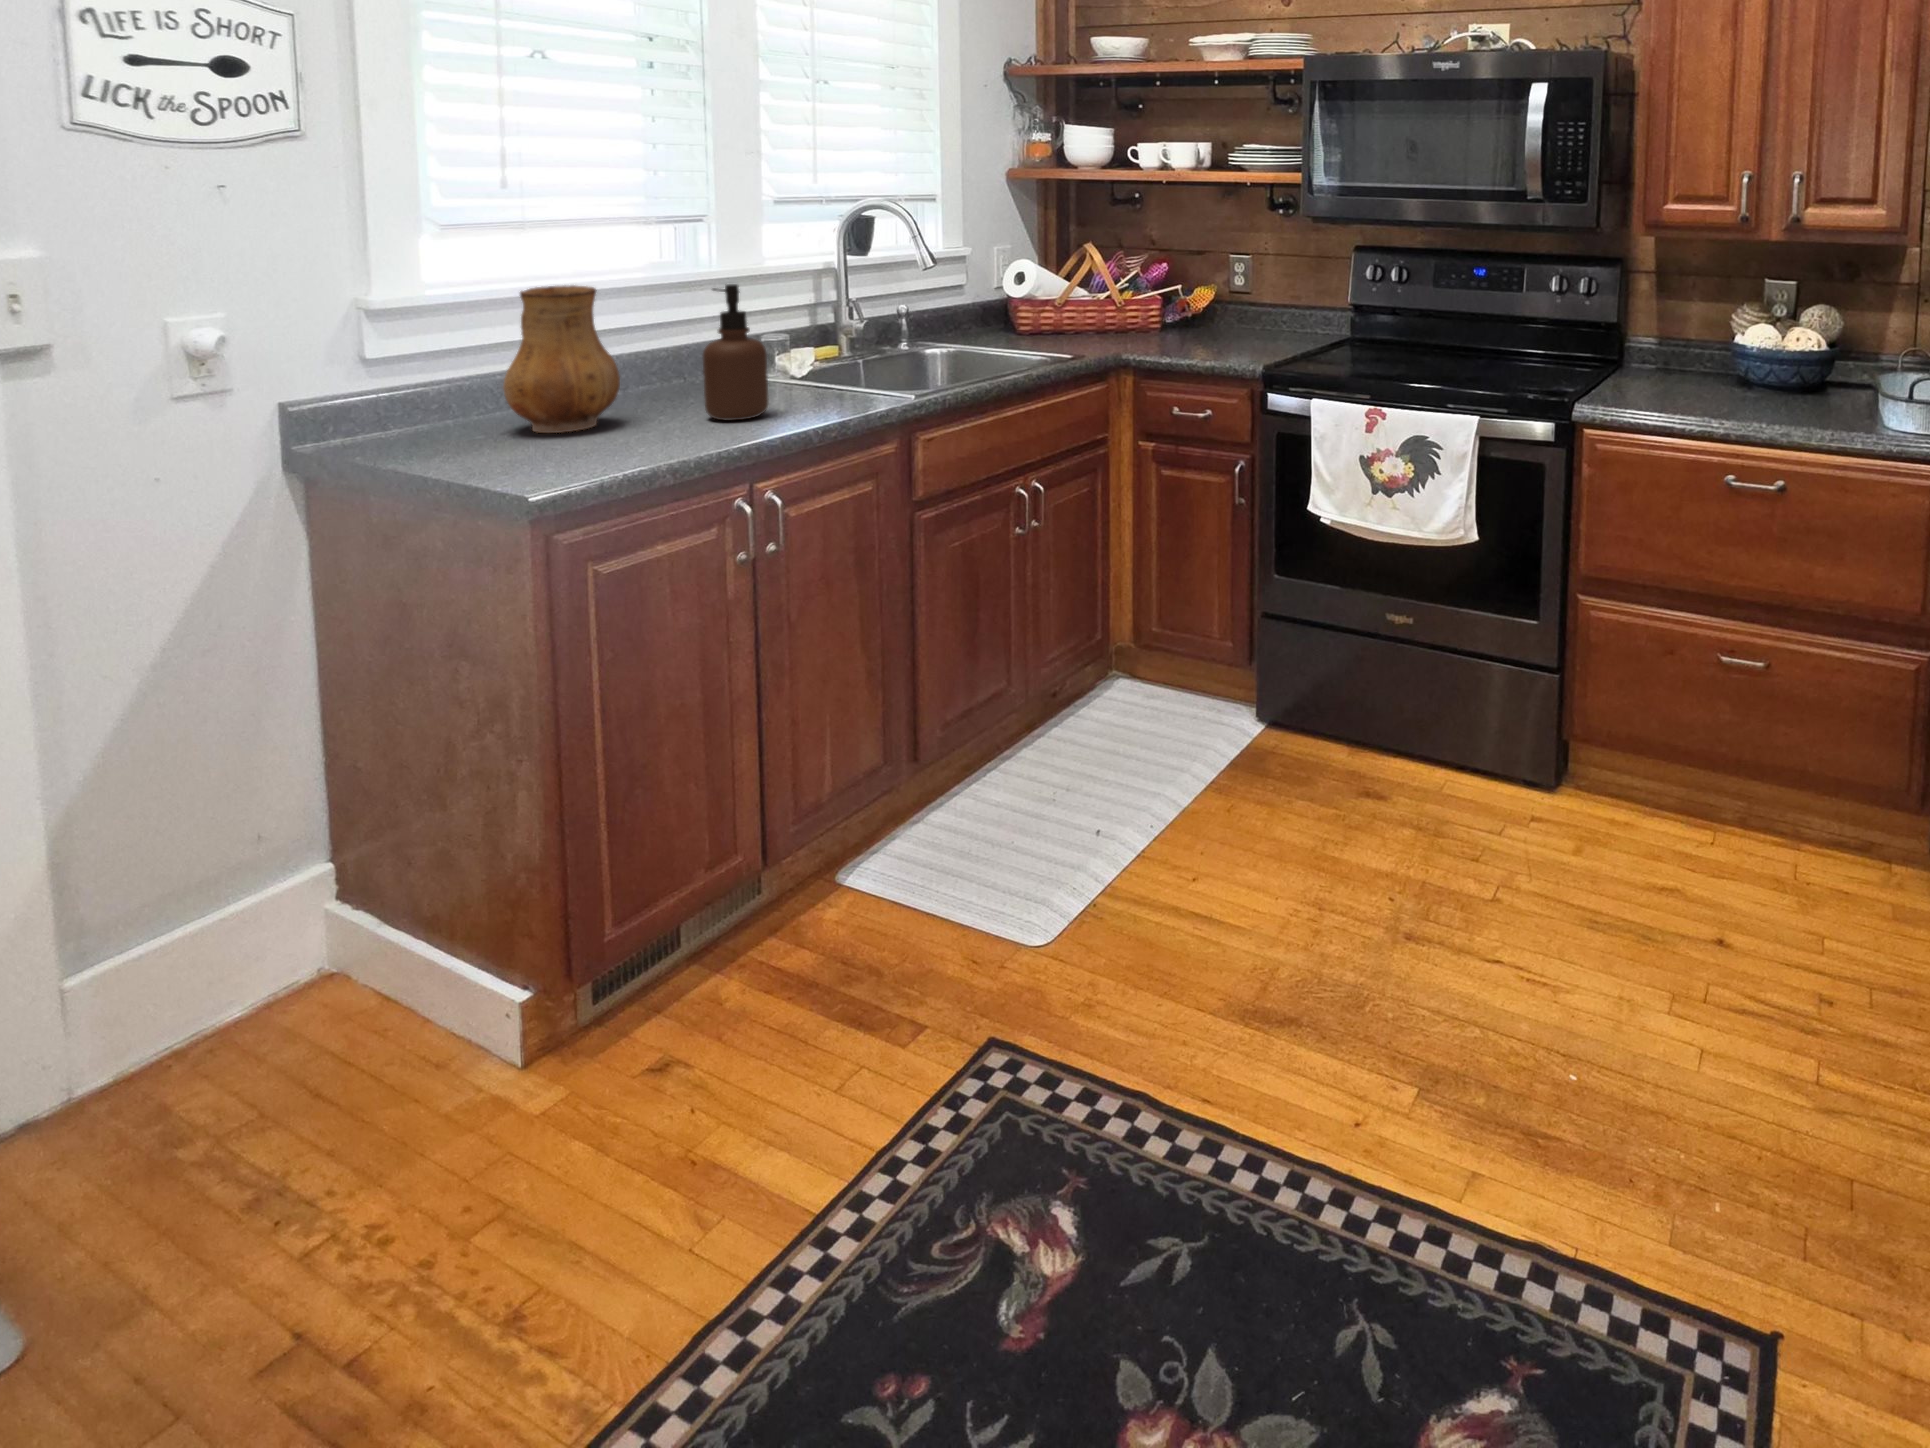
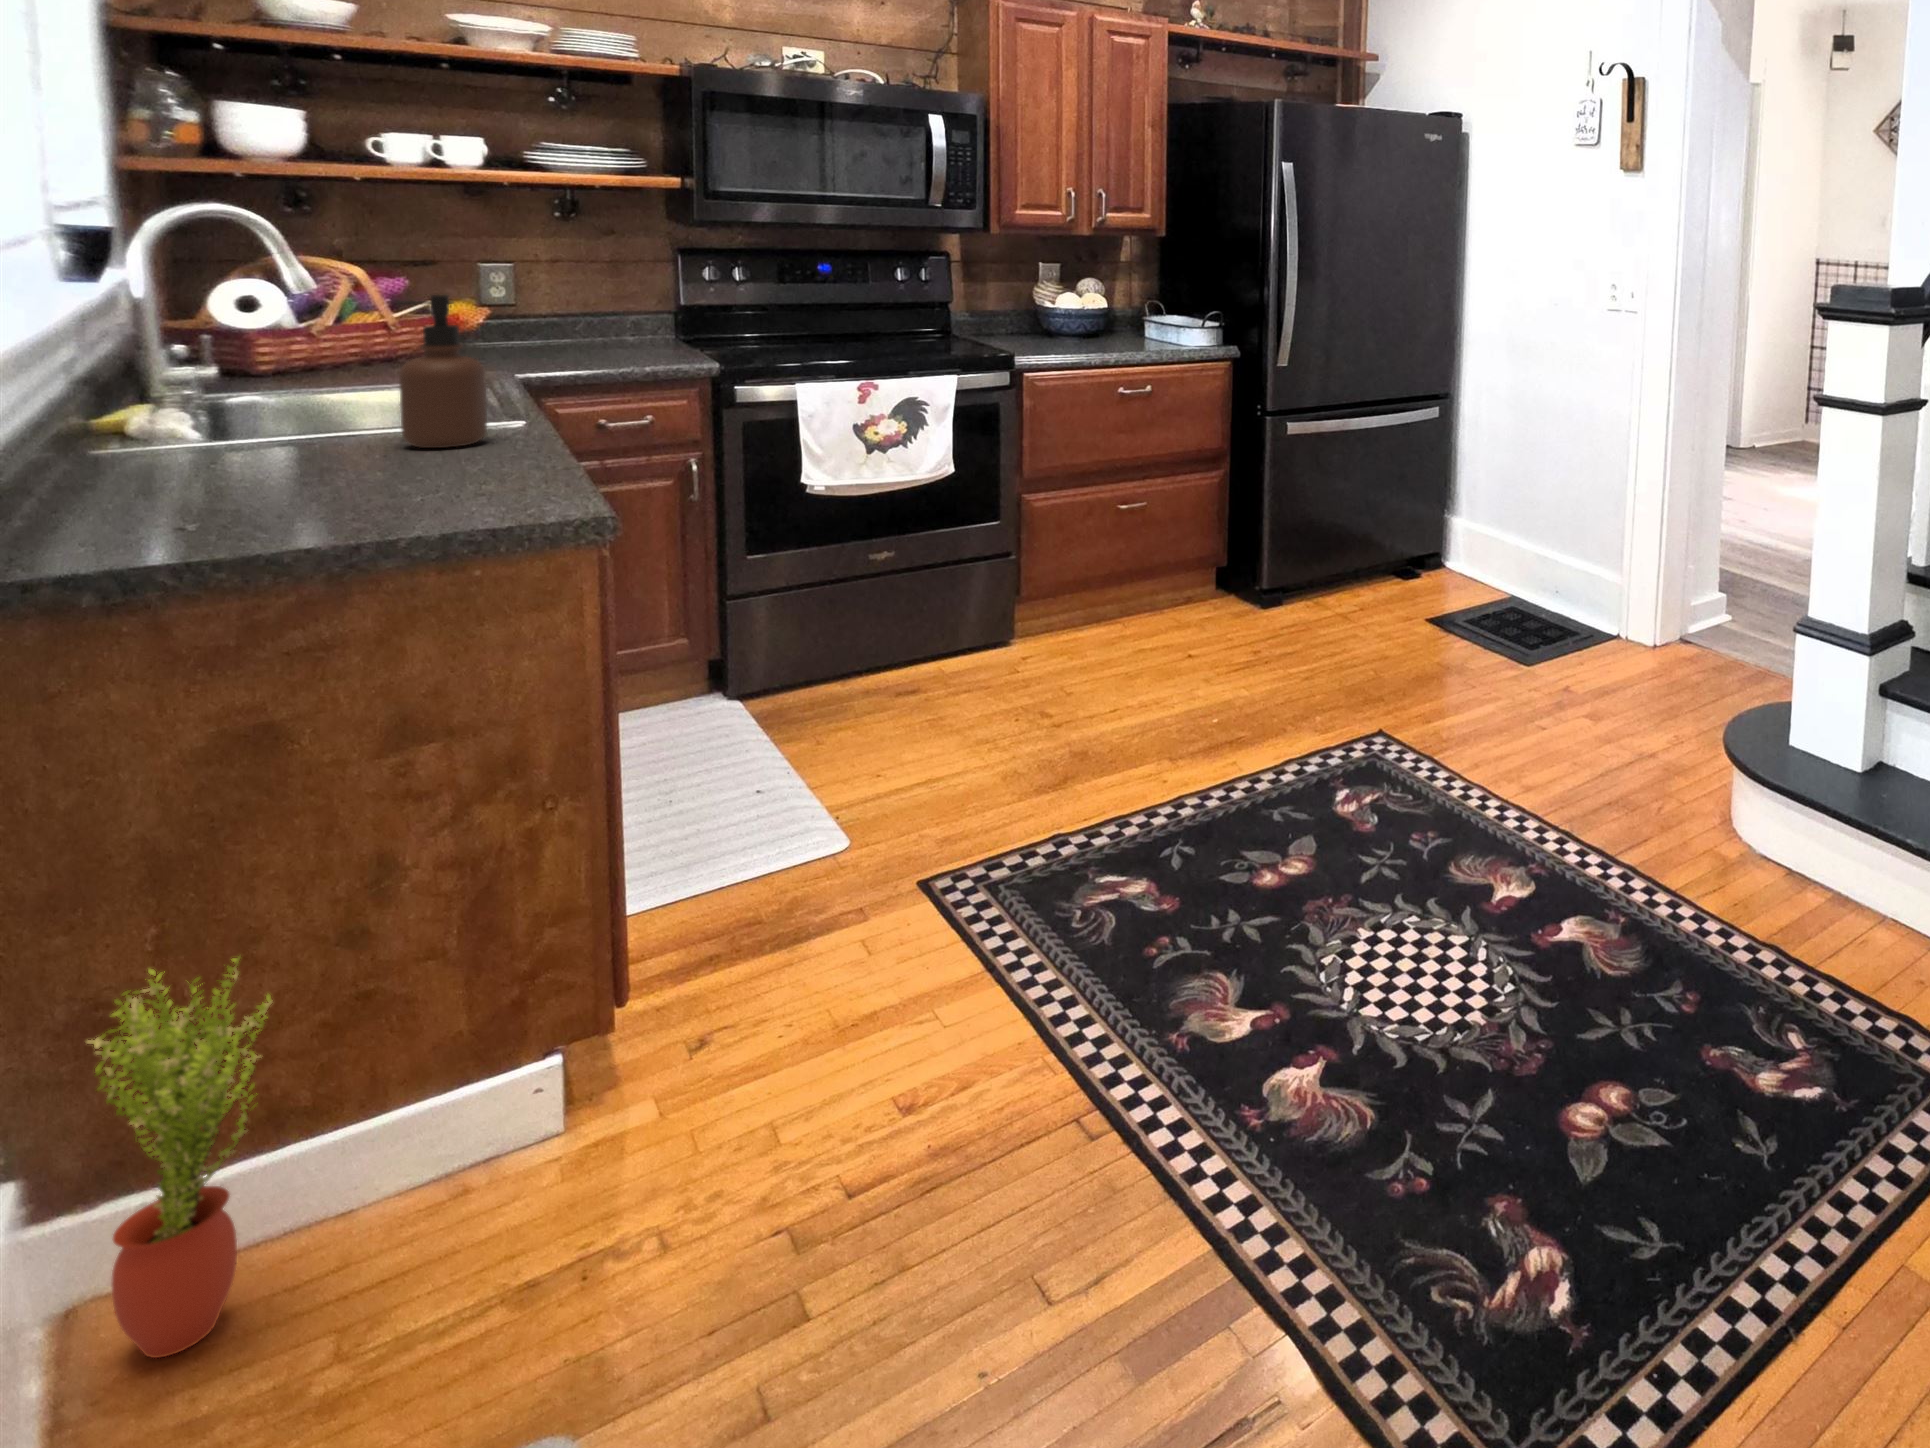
ceramic pitcher: present [503,285,620,433] -> none [169,304,373,485]
potted plant: none [77,786,260,1084] -> present [87,957,272,1358]

